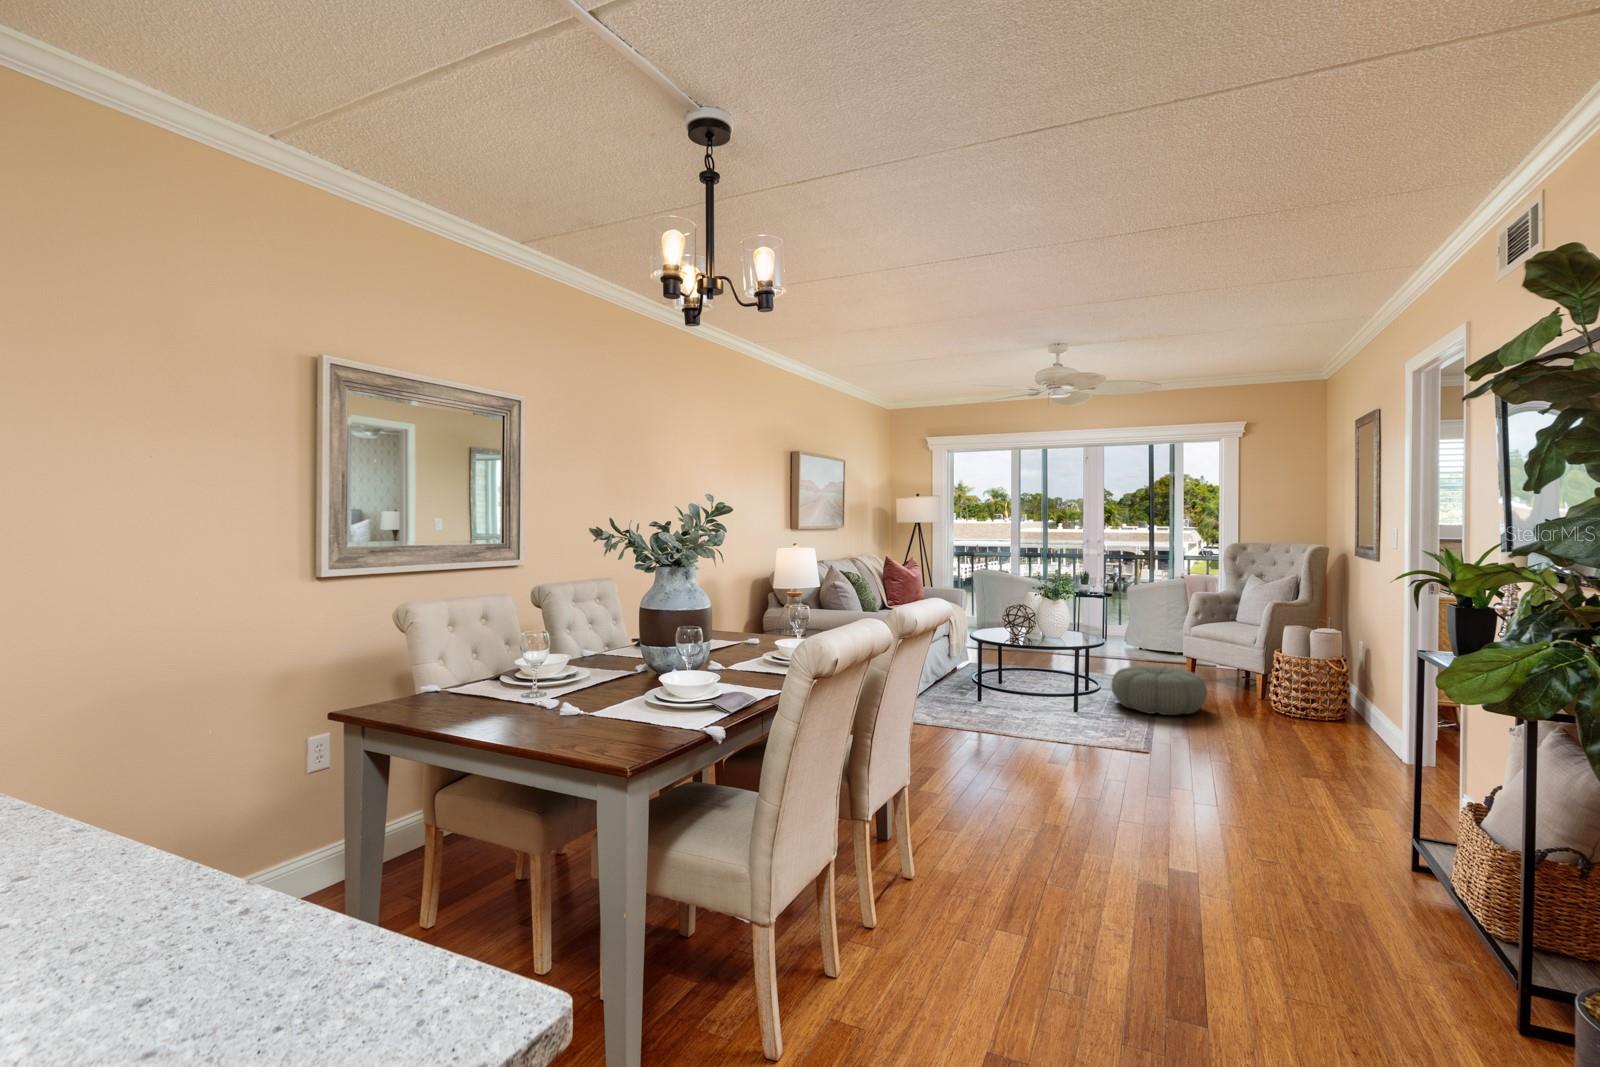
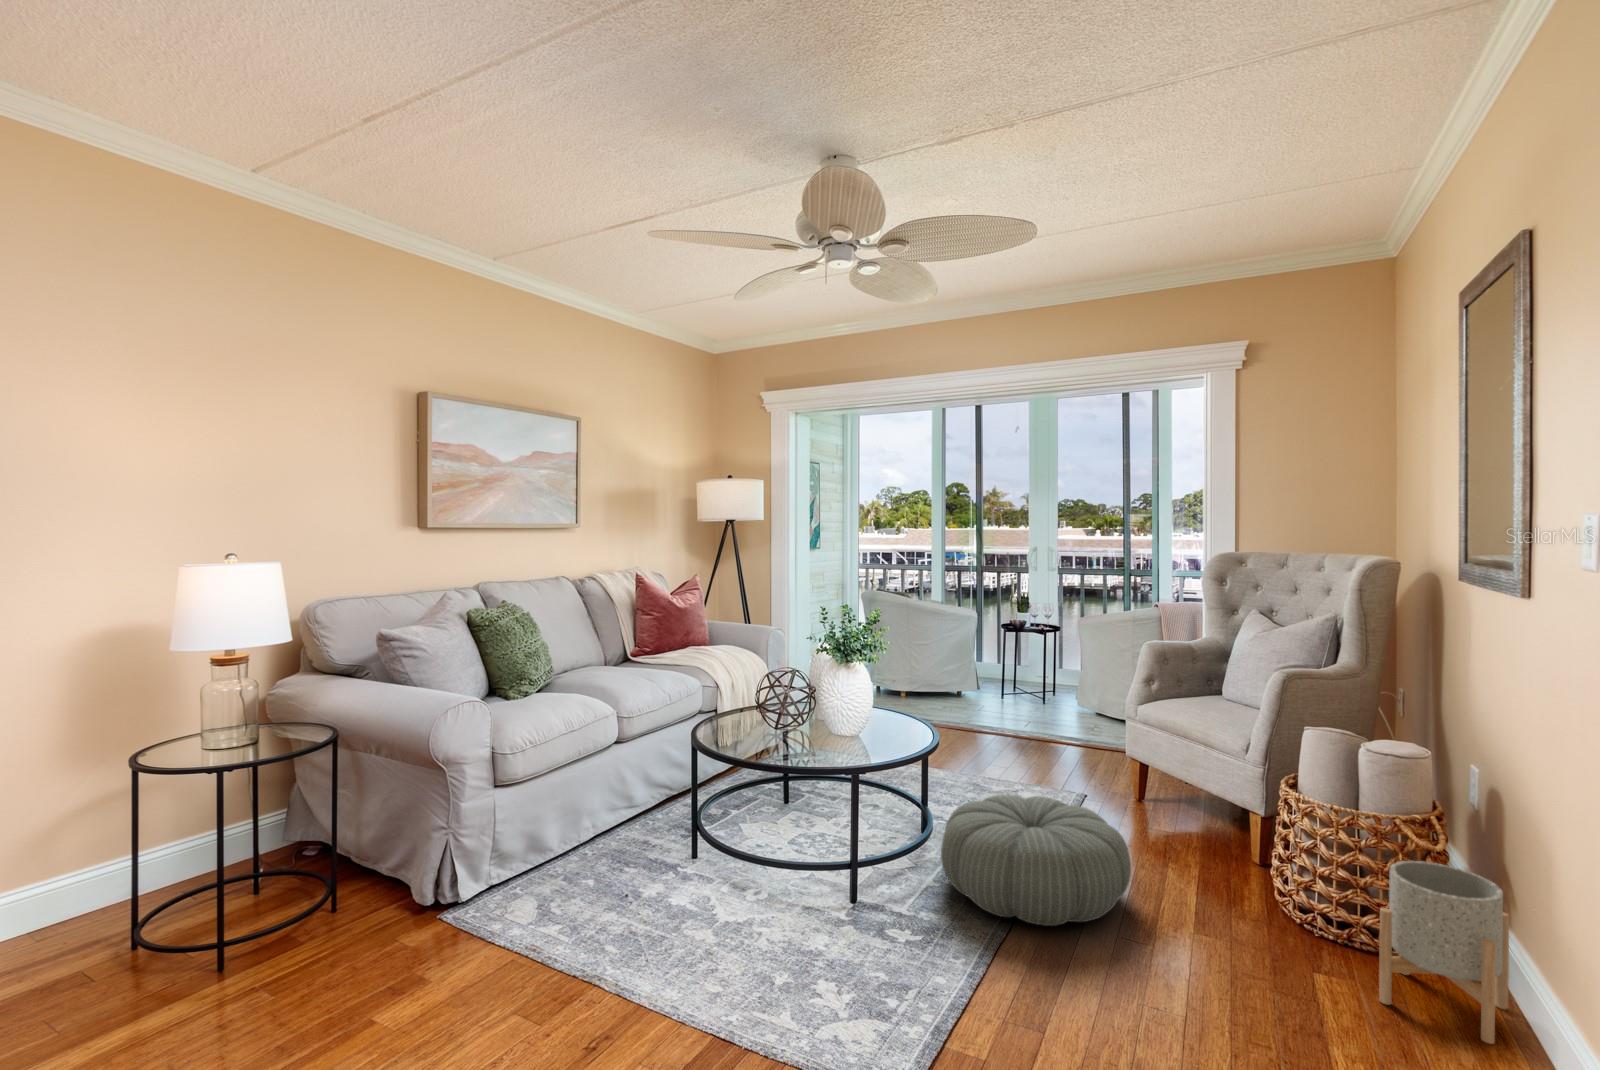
planter: none [1319,675,1371,737] -> present [1379,861,1509,1044]

